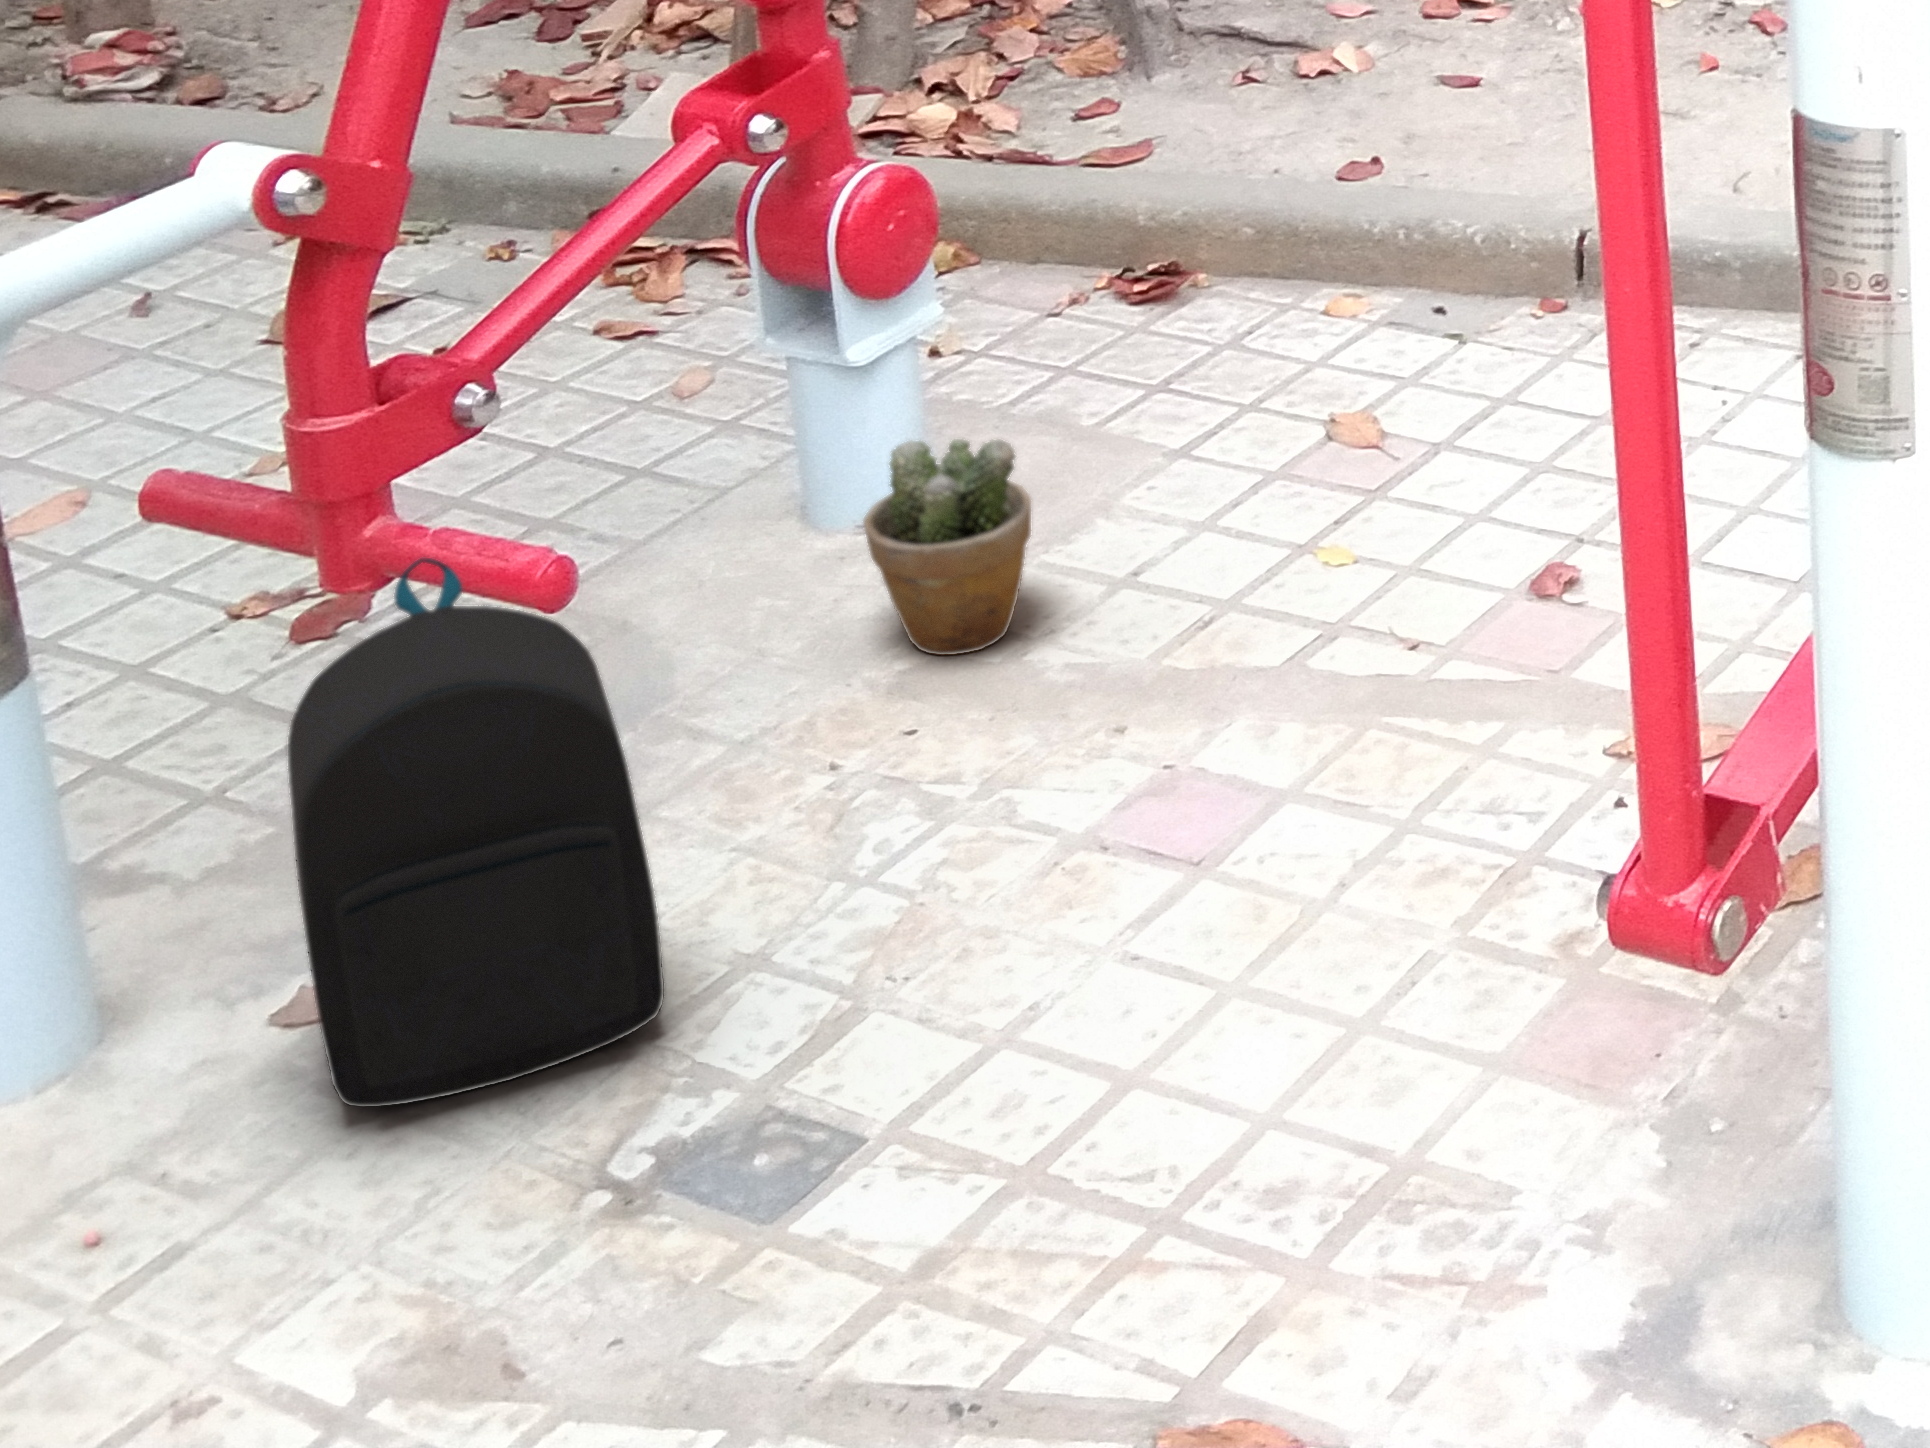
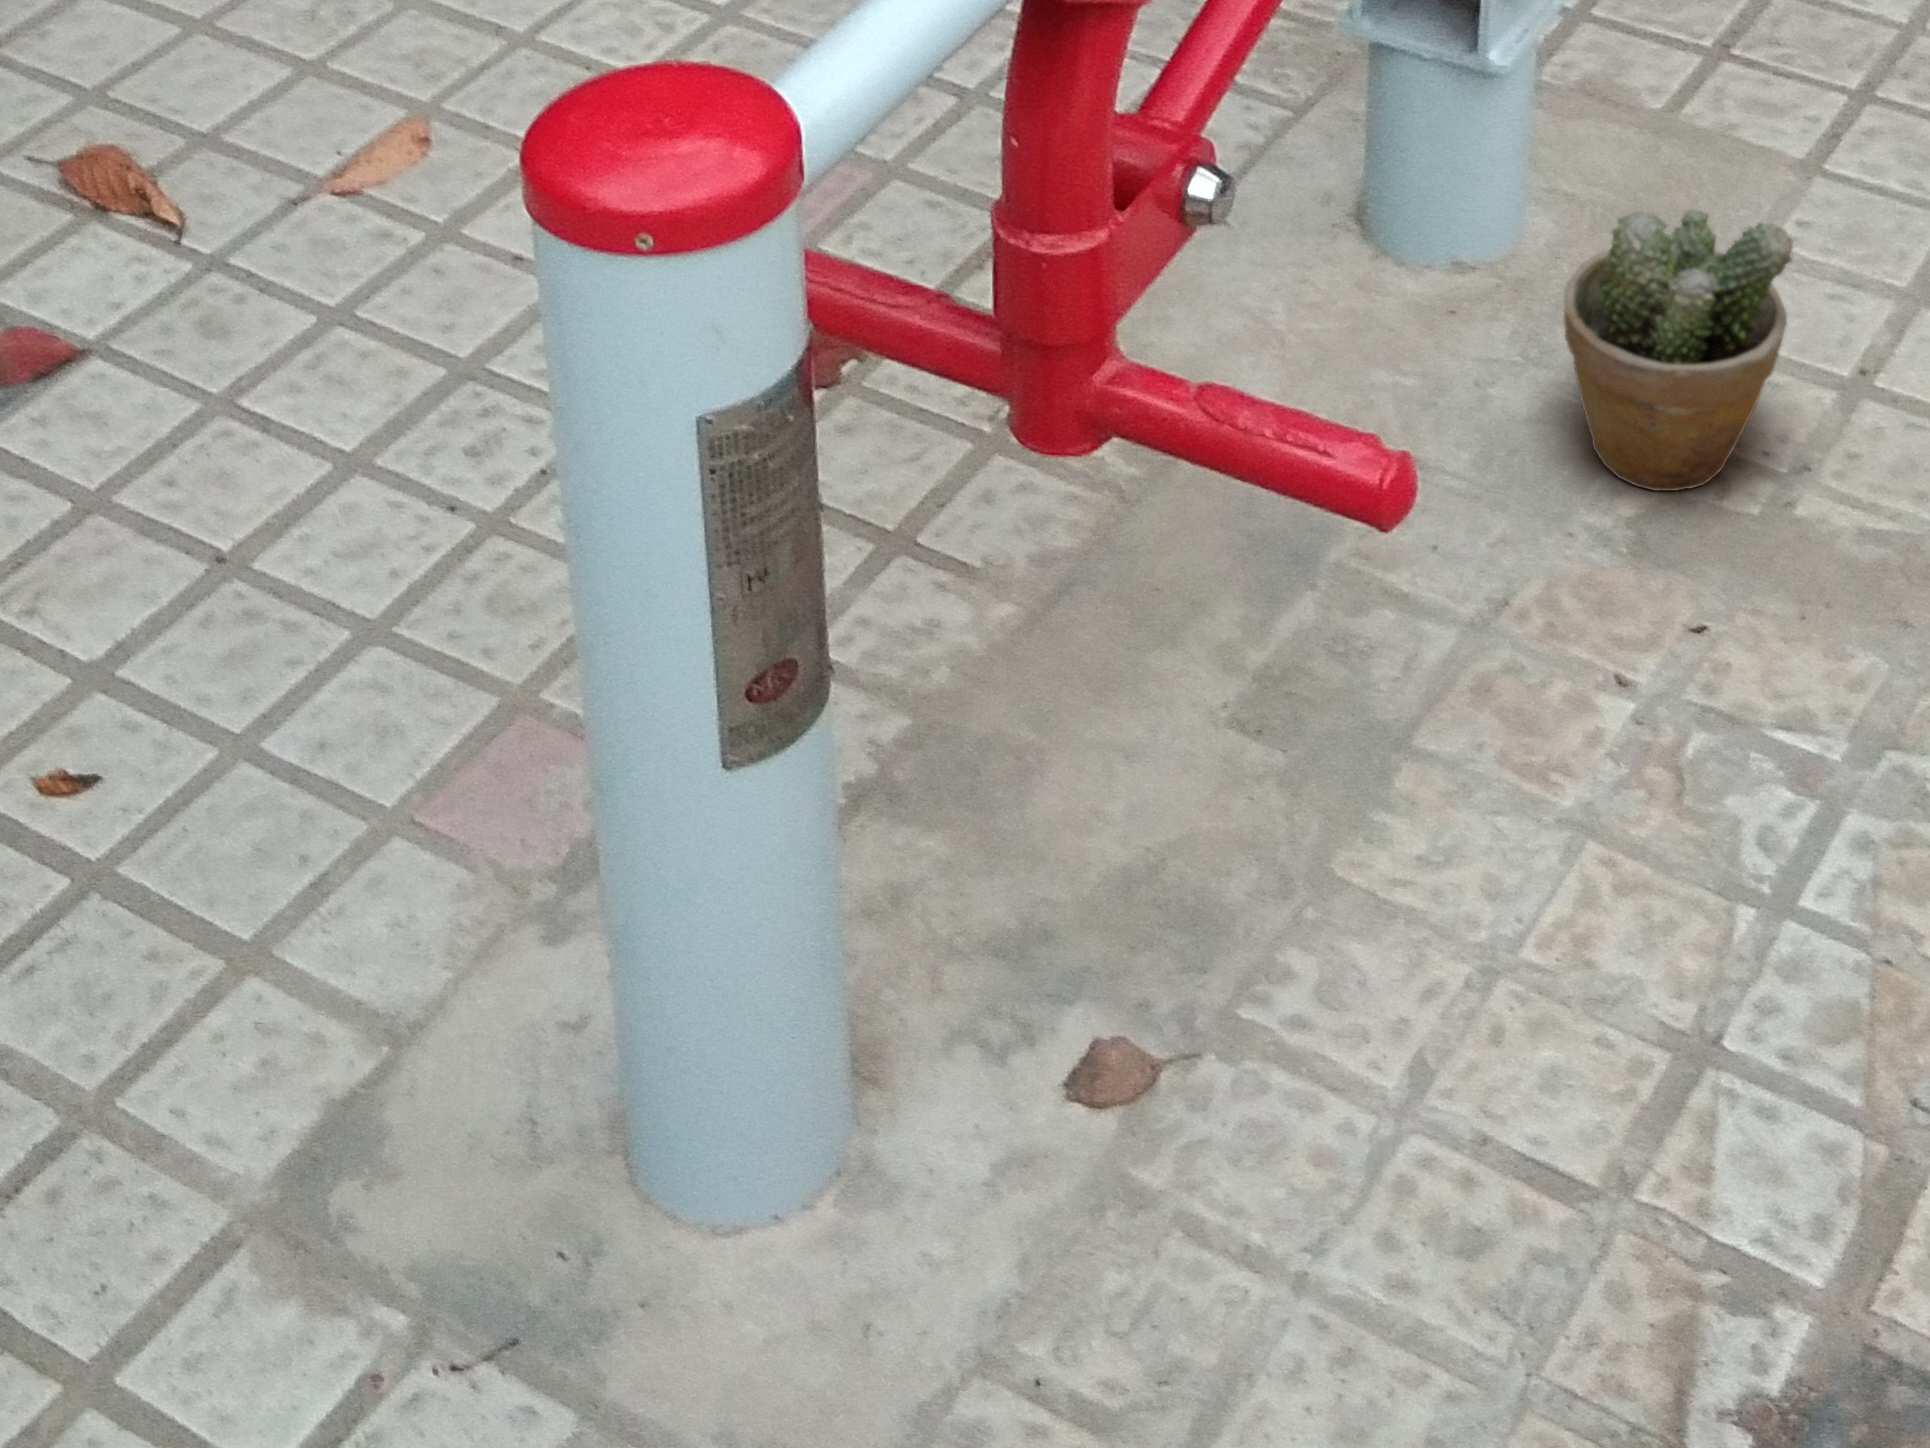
backpack: present [288,557,664,1107] -> none [1135,514,1637,1252]

